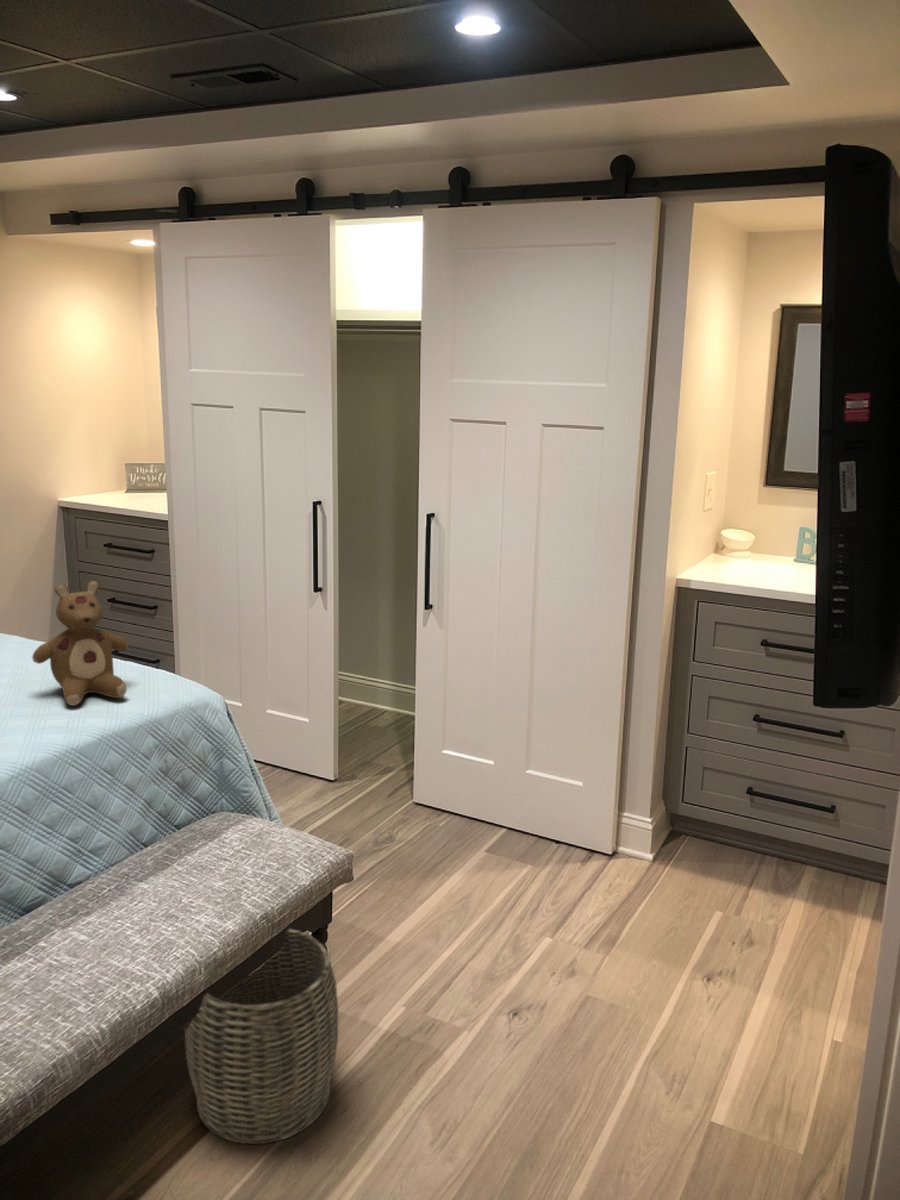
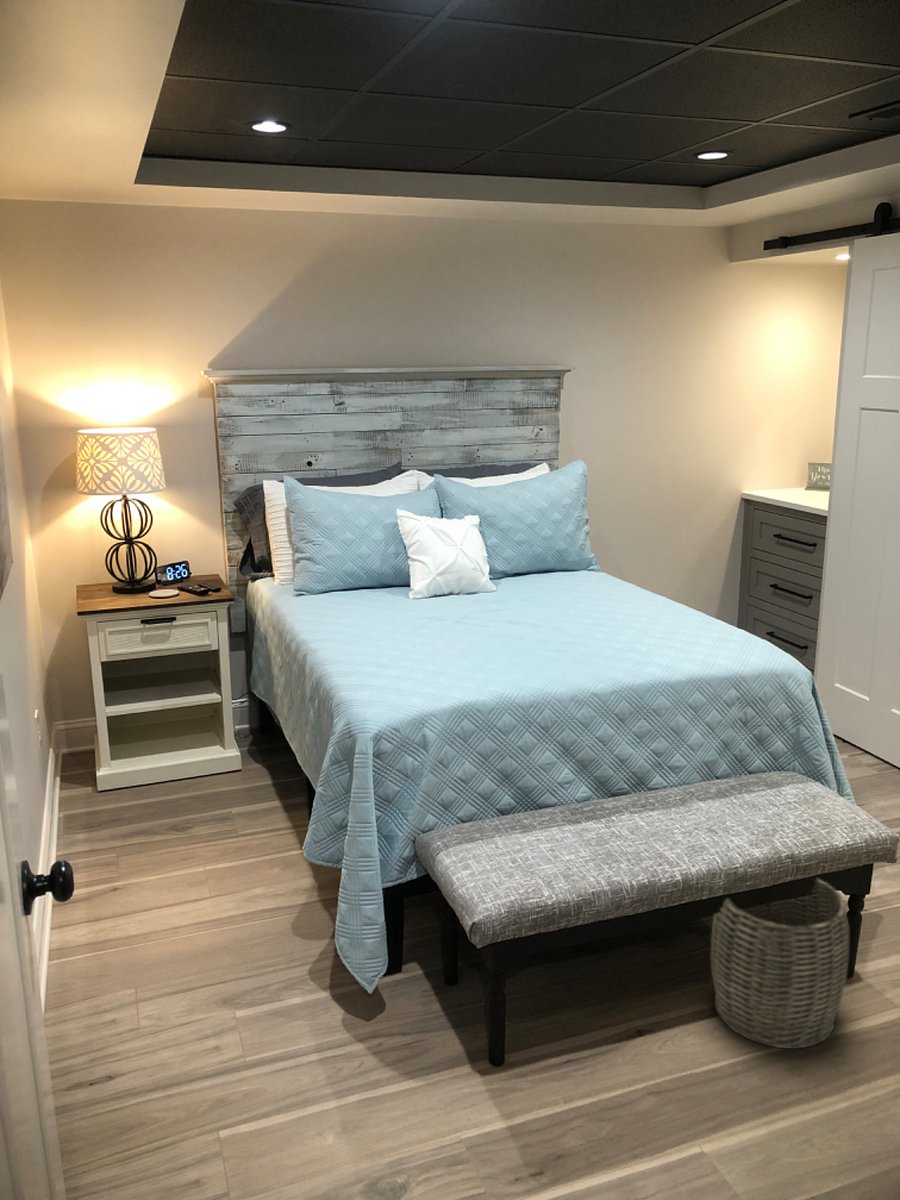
stuffed bear: present [32,581,128,706] -> none [659,556,737,656]

